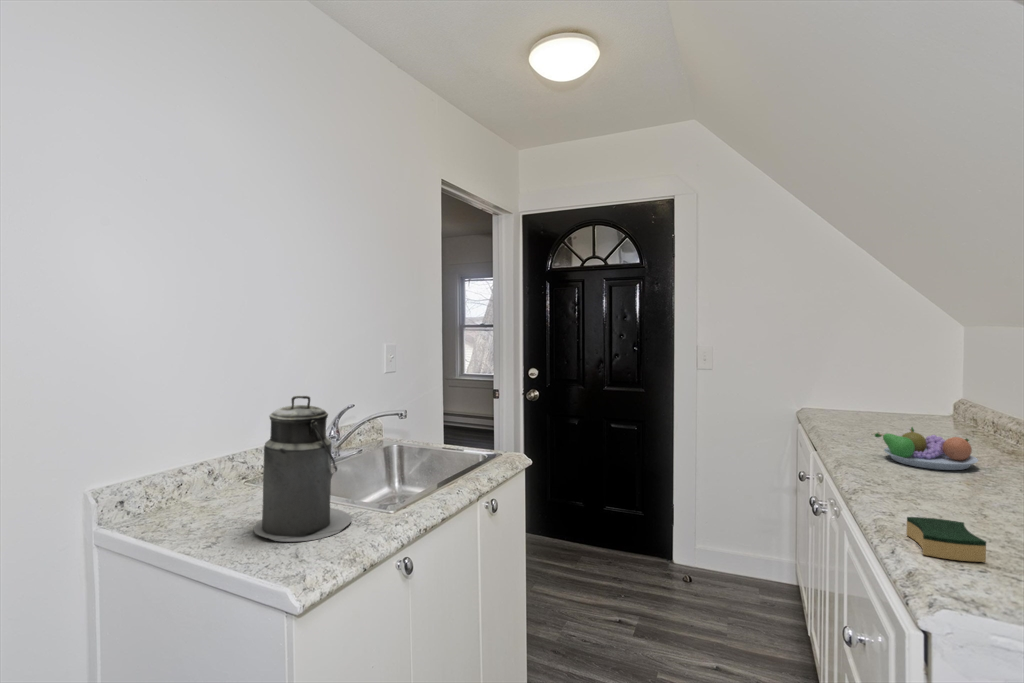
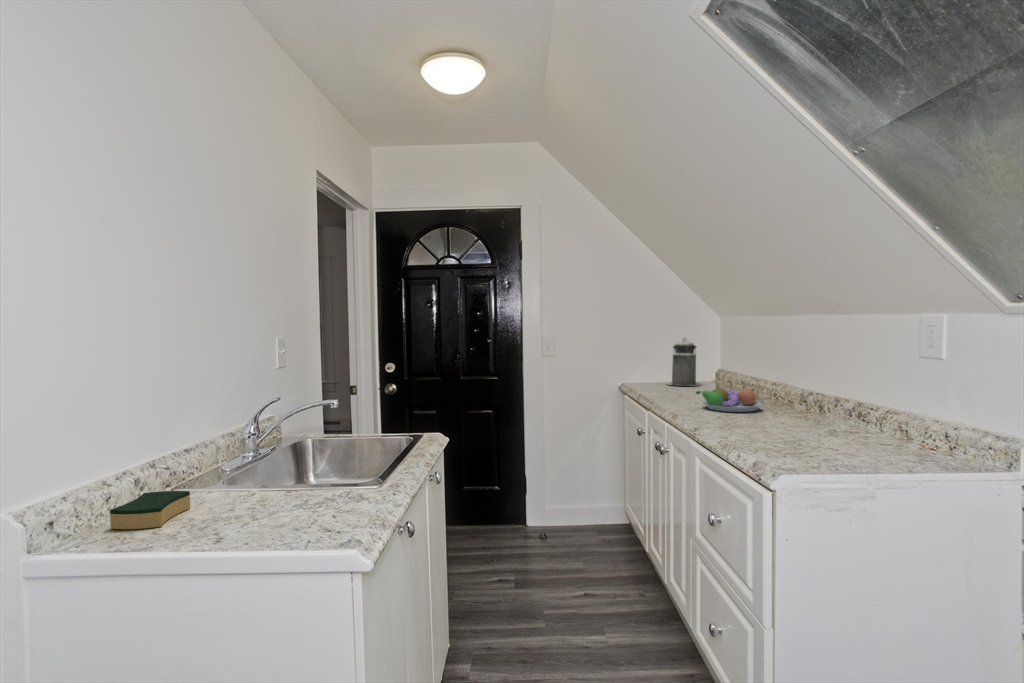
canister: present [253,396,352,542] -> present [667,338,700,386]
sponge: present [906,517,986,562] -> present [110,491,190,529]

